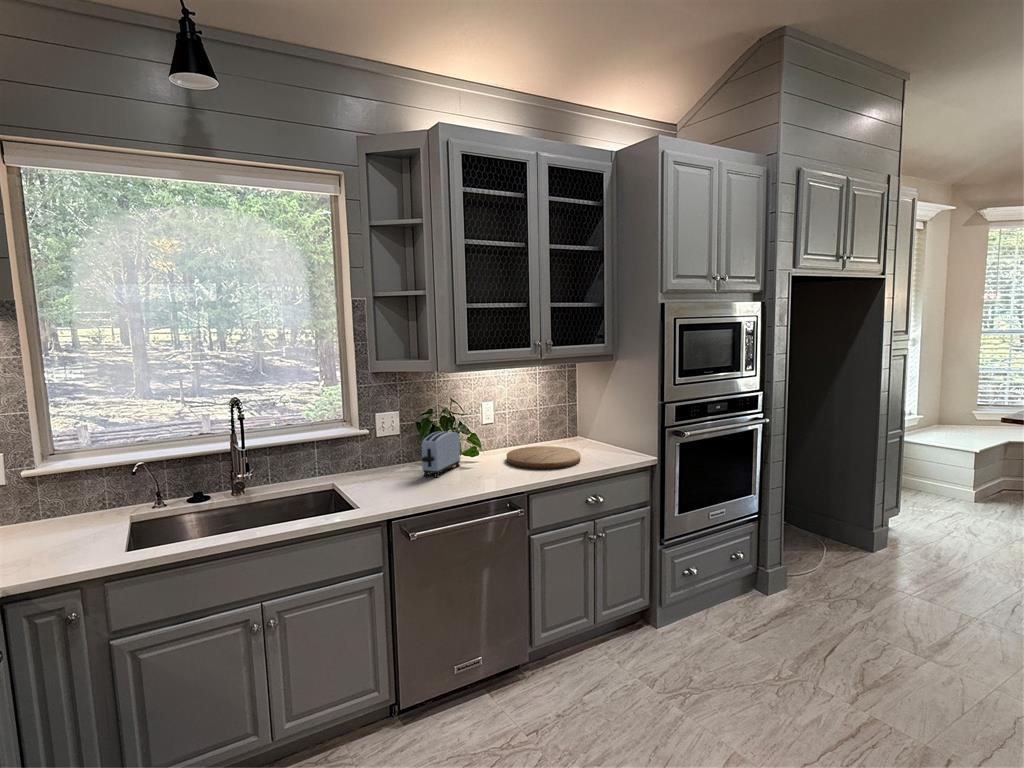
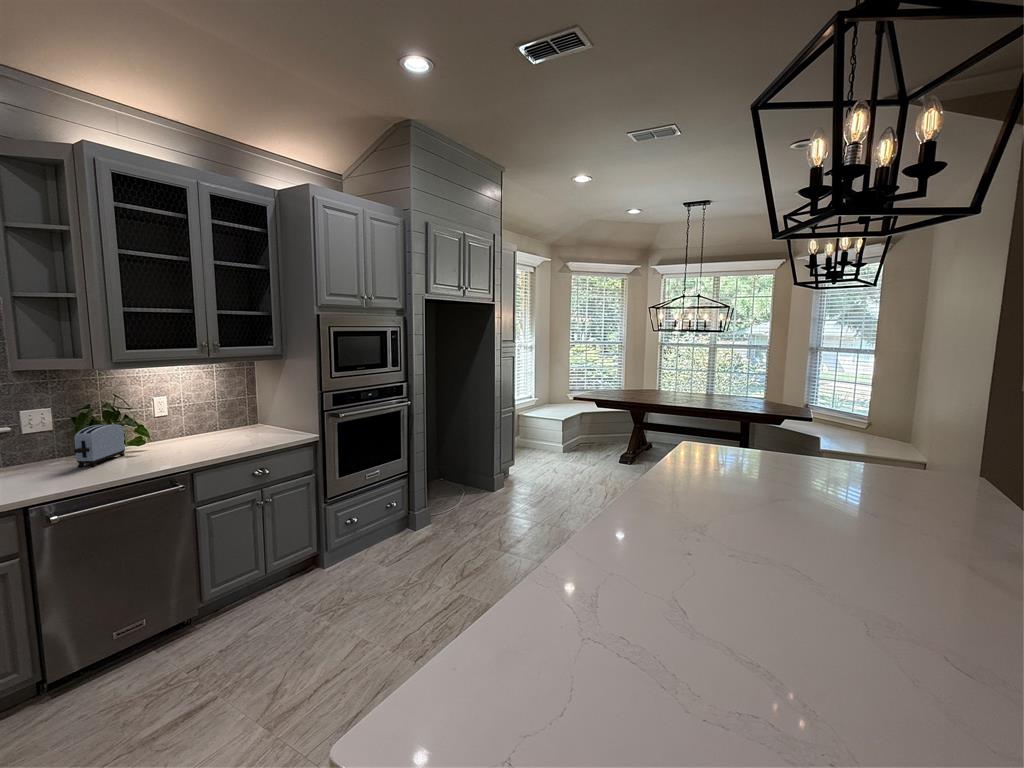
cutting board: present [507,446,580,469] -> none [177,432,251,452]

